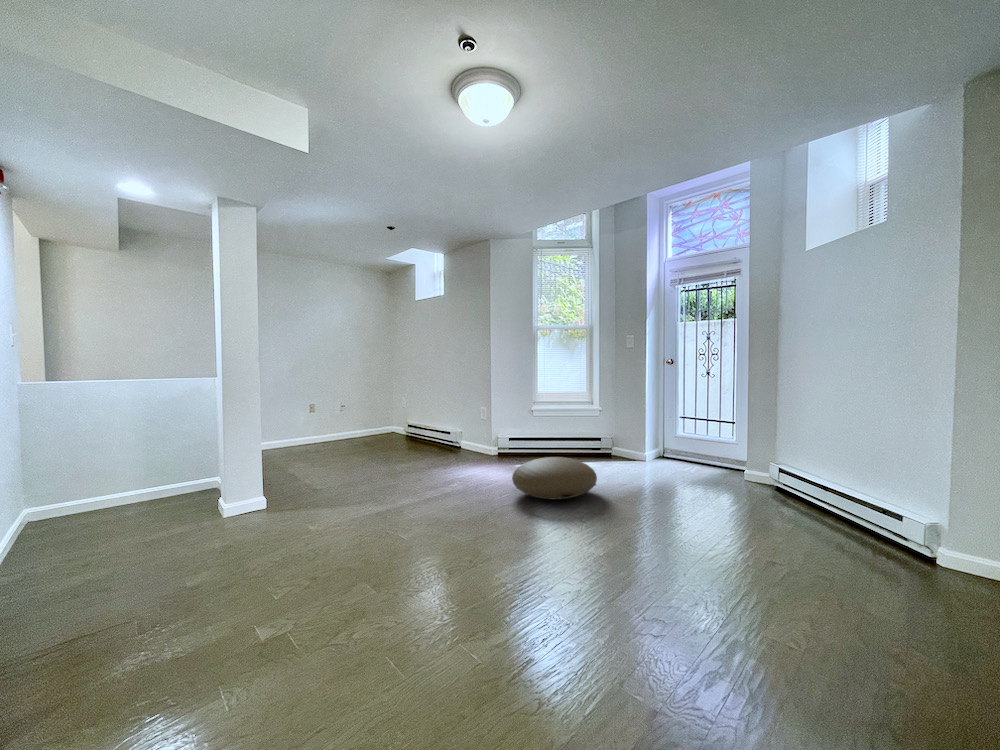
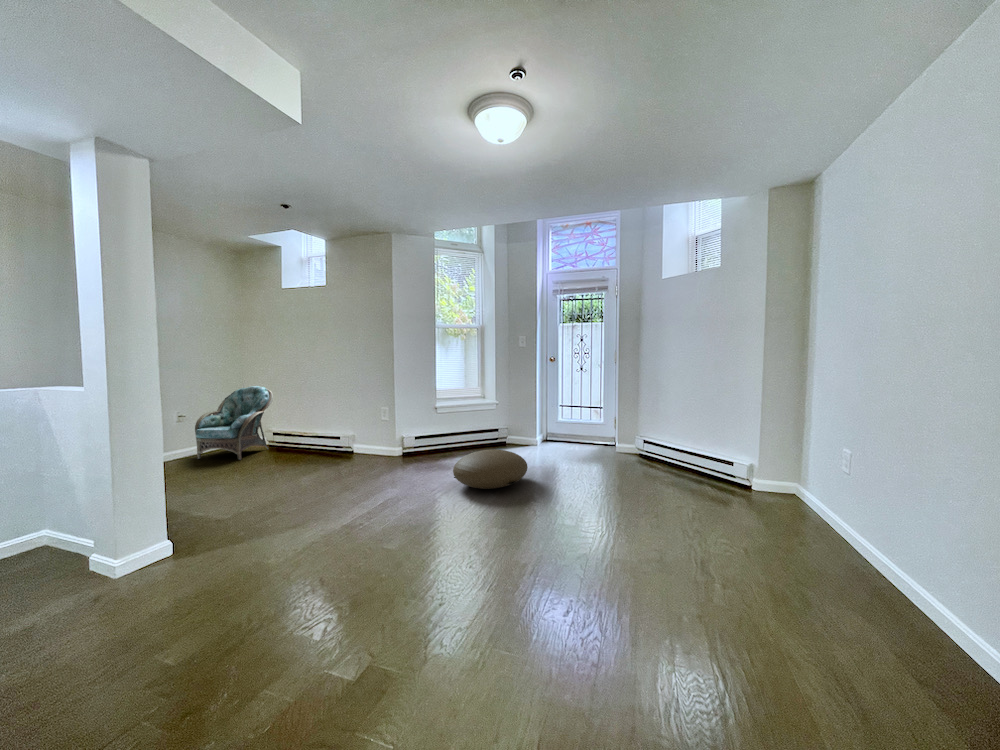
armchair: none [349,384,407,445] -> present [195,386,273,460]

